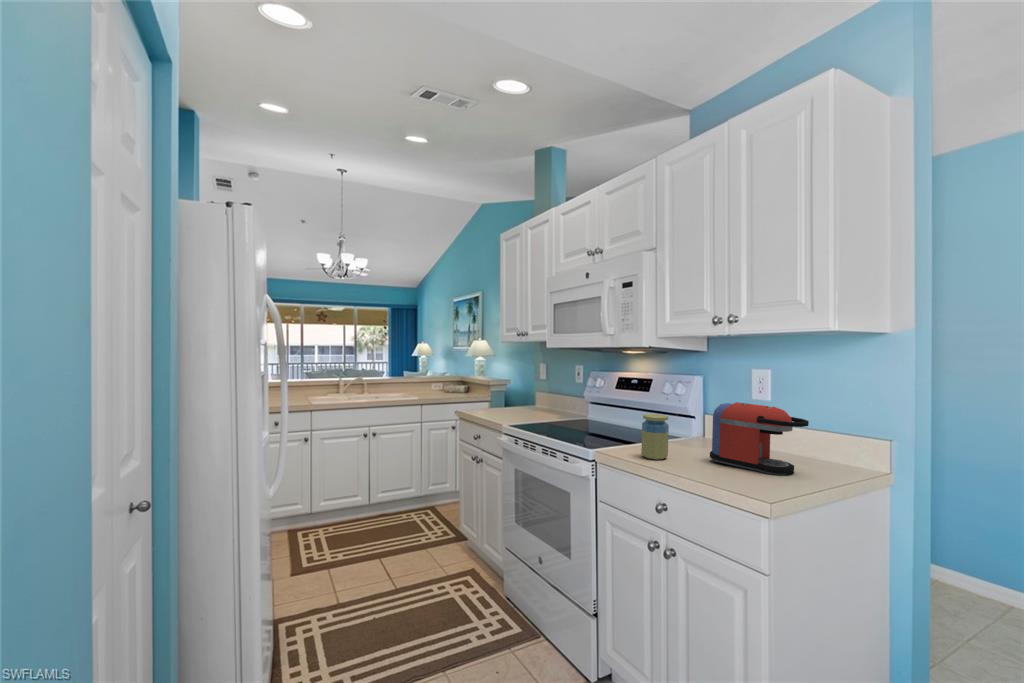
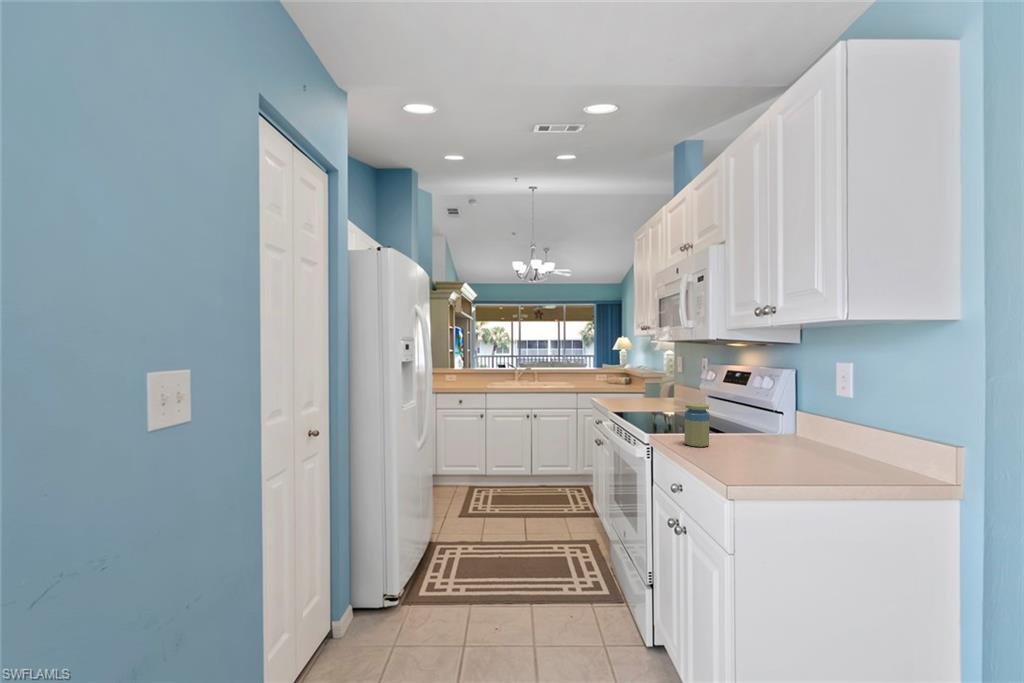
coffee maker: present [710,402,809,475] -> none [748,395,838,473]

